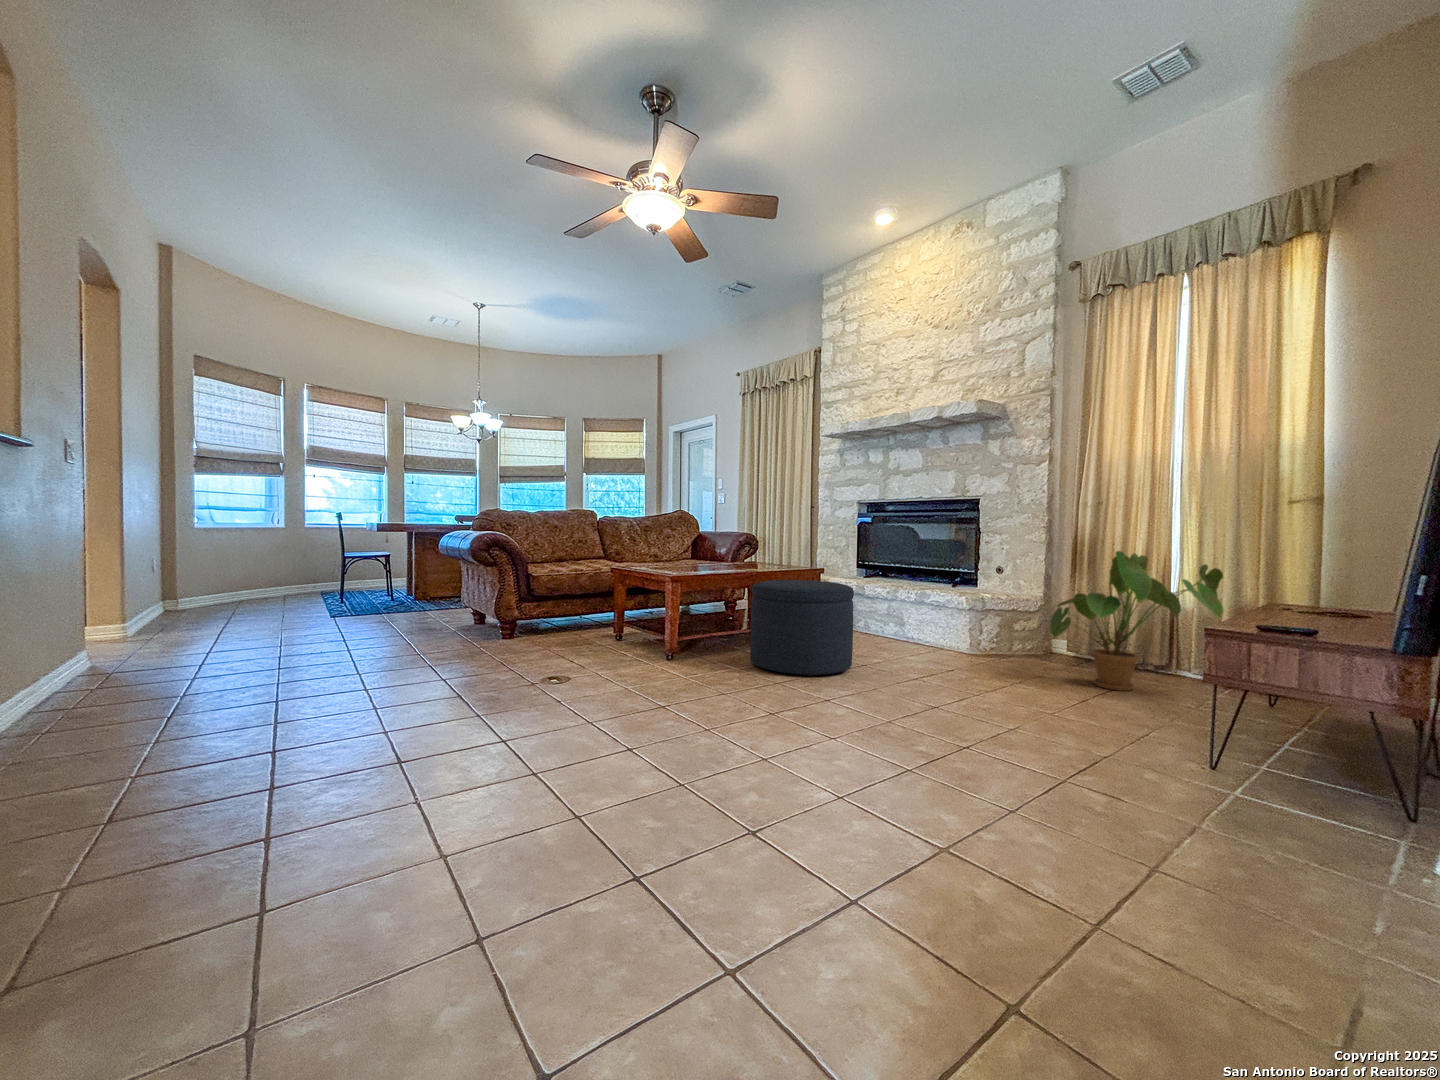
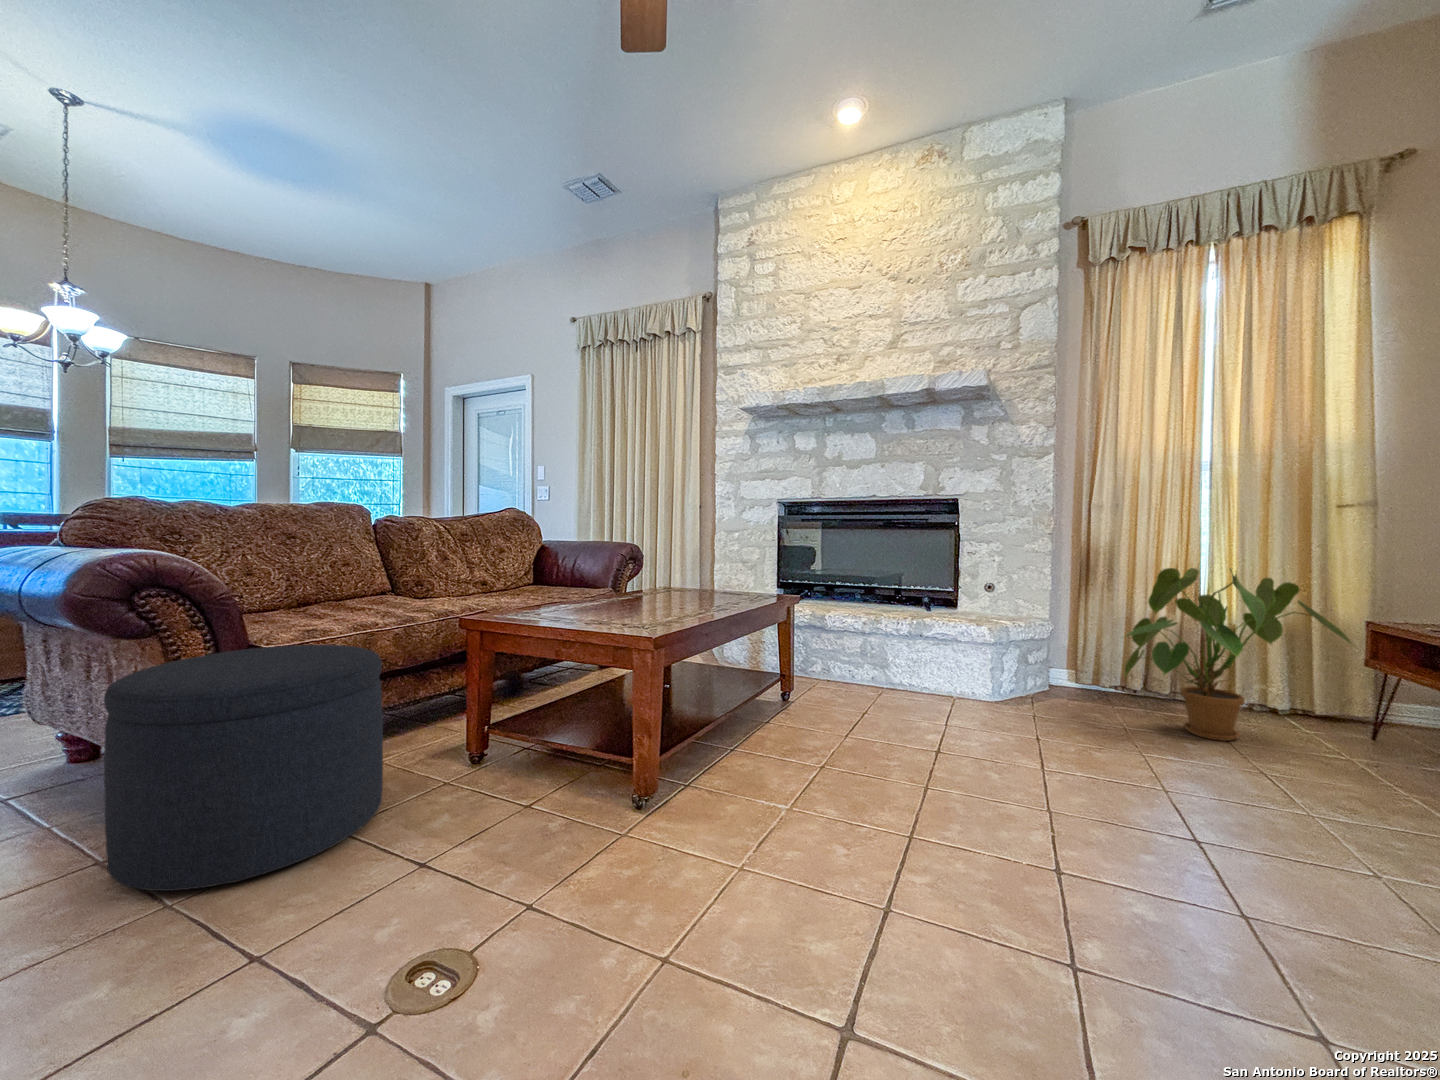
ottoman: present [750,580,854,676] -> present [104,645,383,891]

